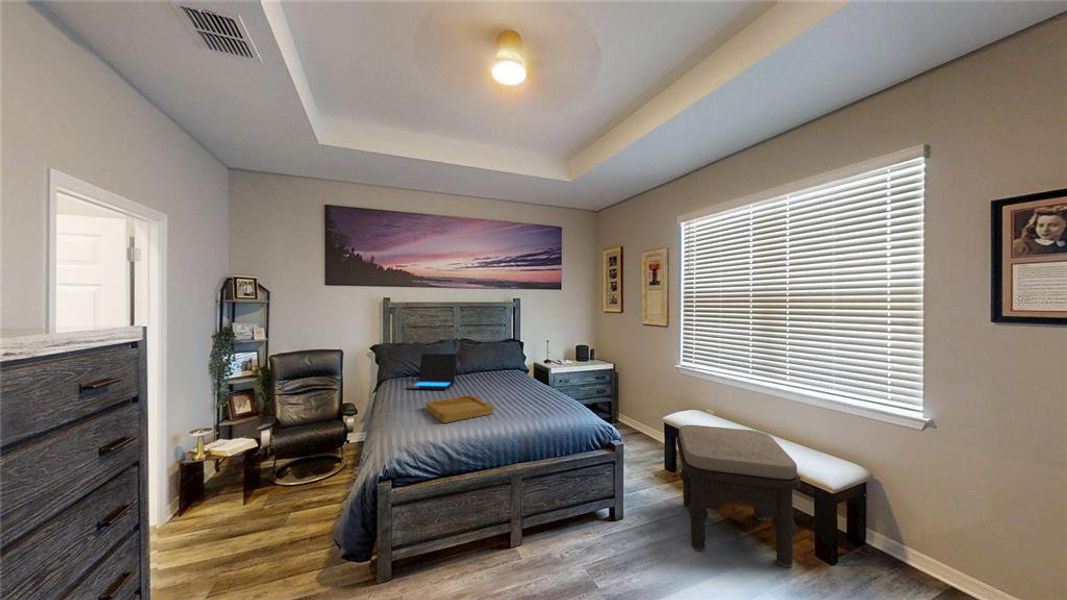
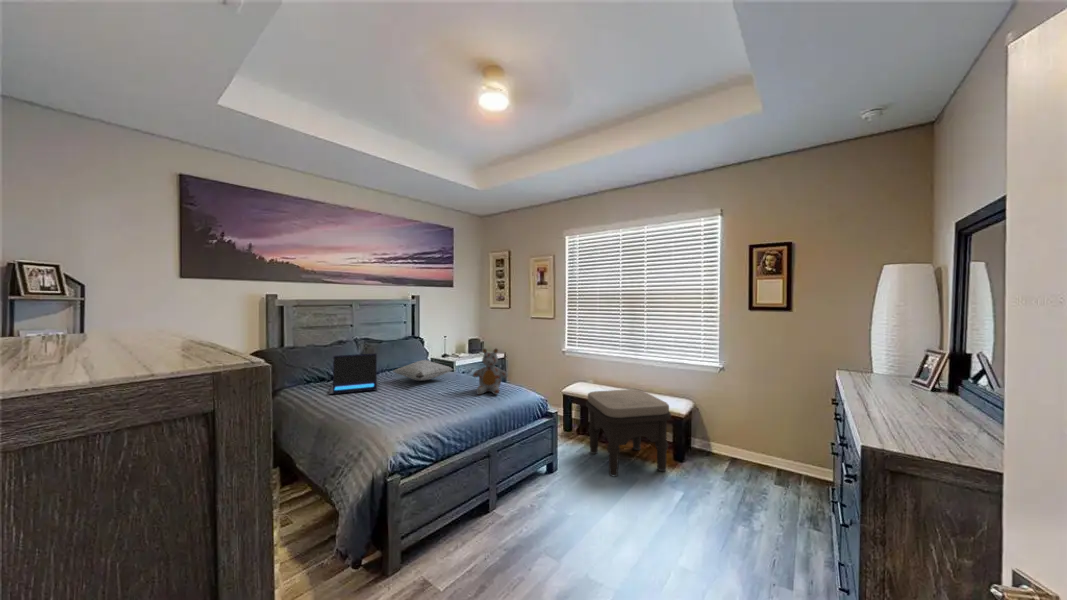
stuffed bear: none [524,357,564,411] -> present [473,349,508,394]
pillow: none [469,364,524,385] -> present [393,360,452,381]
tray: present [426,395,494,423] -> none [381,390,454,416]

